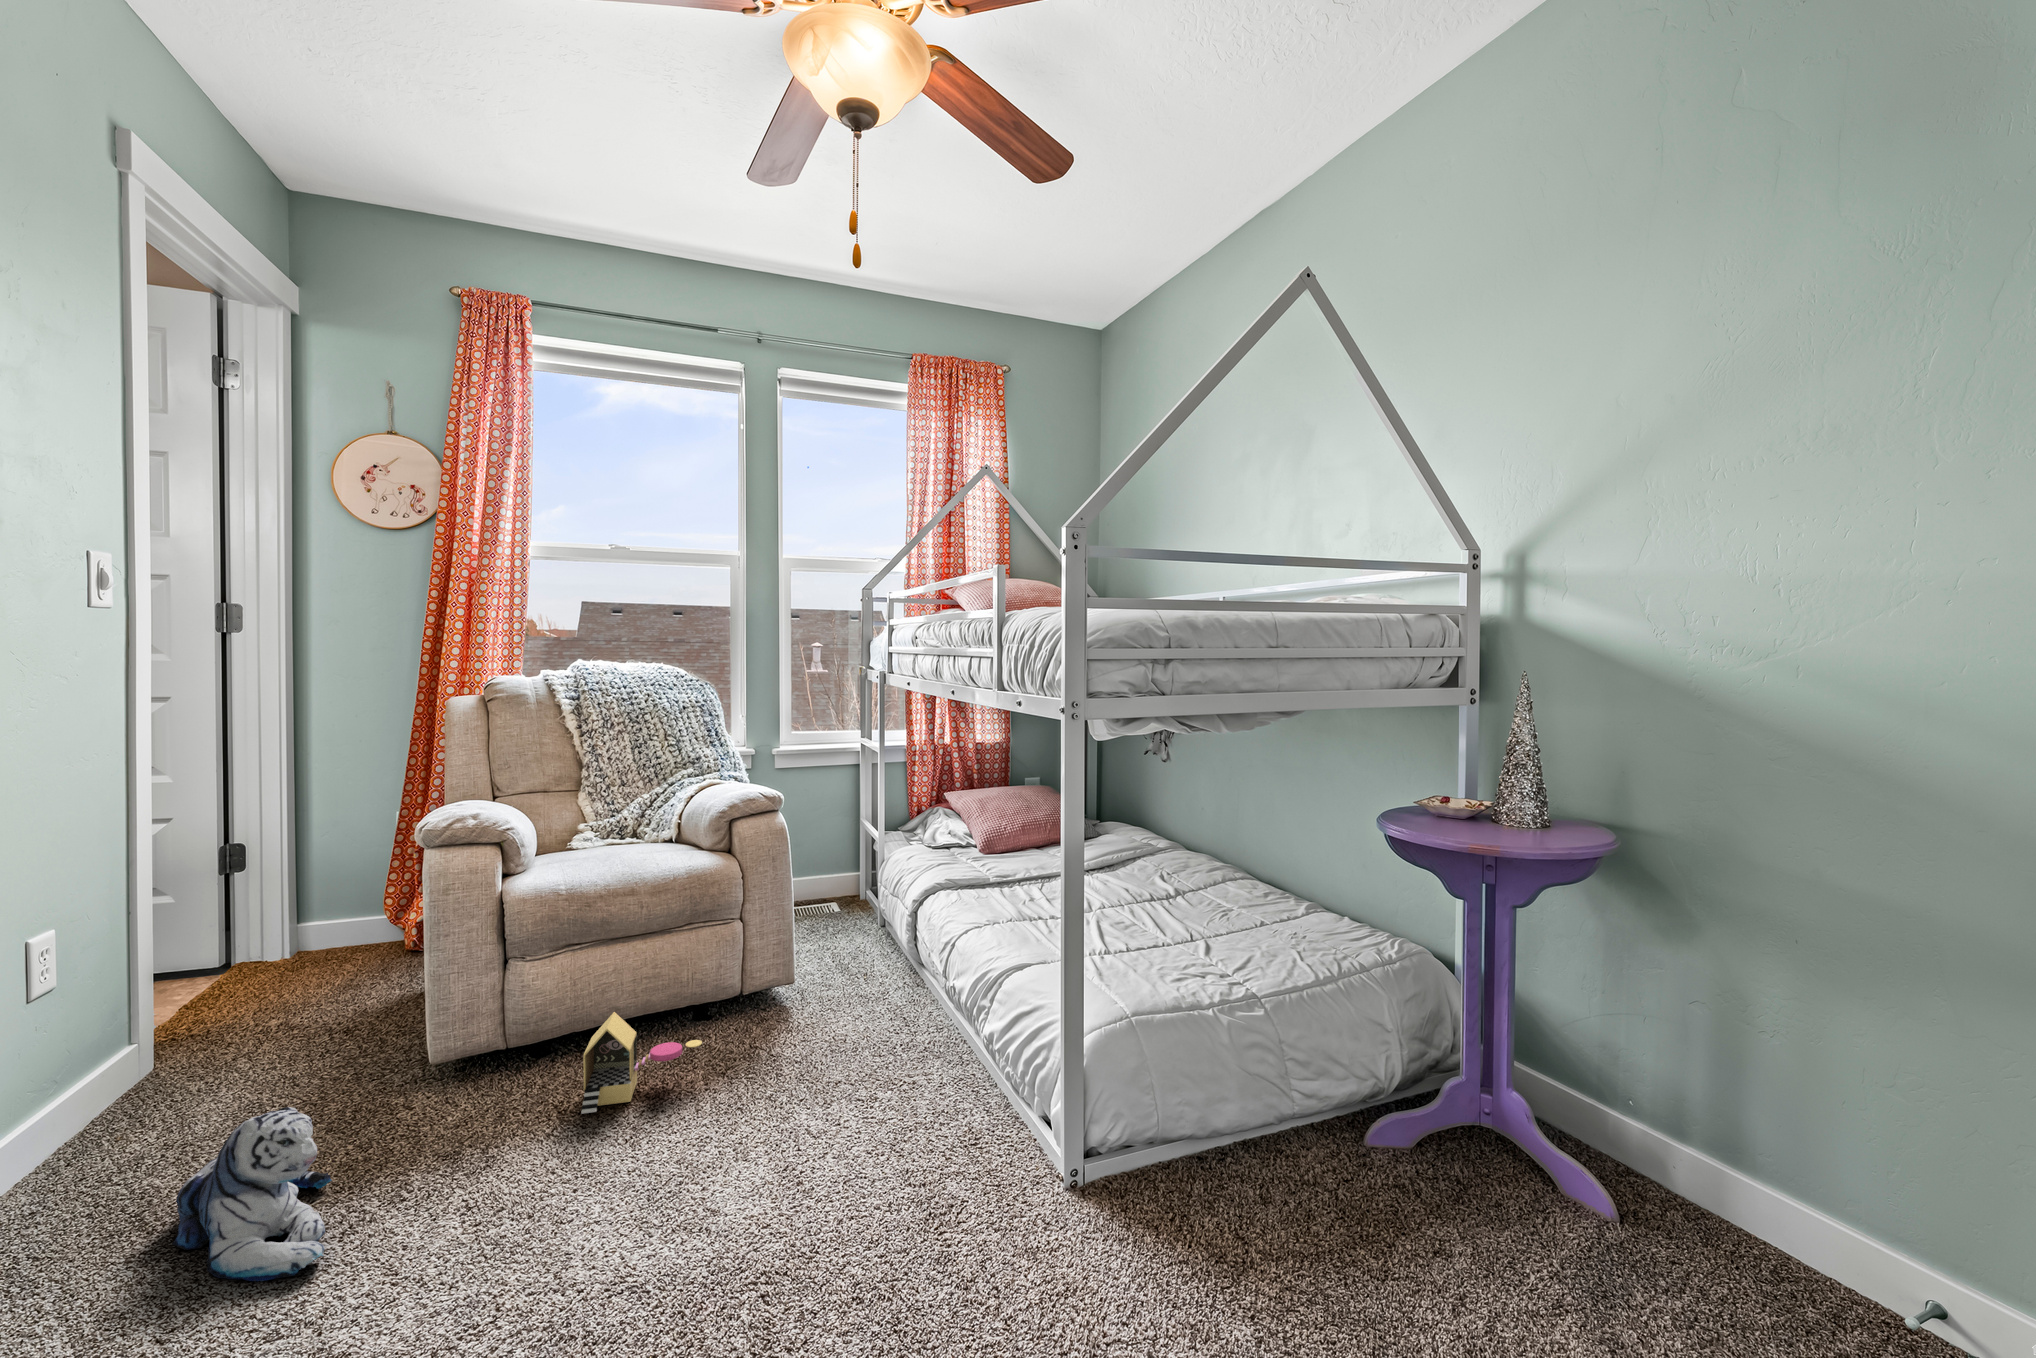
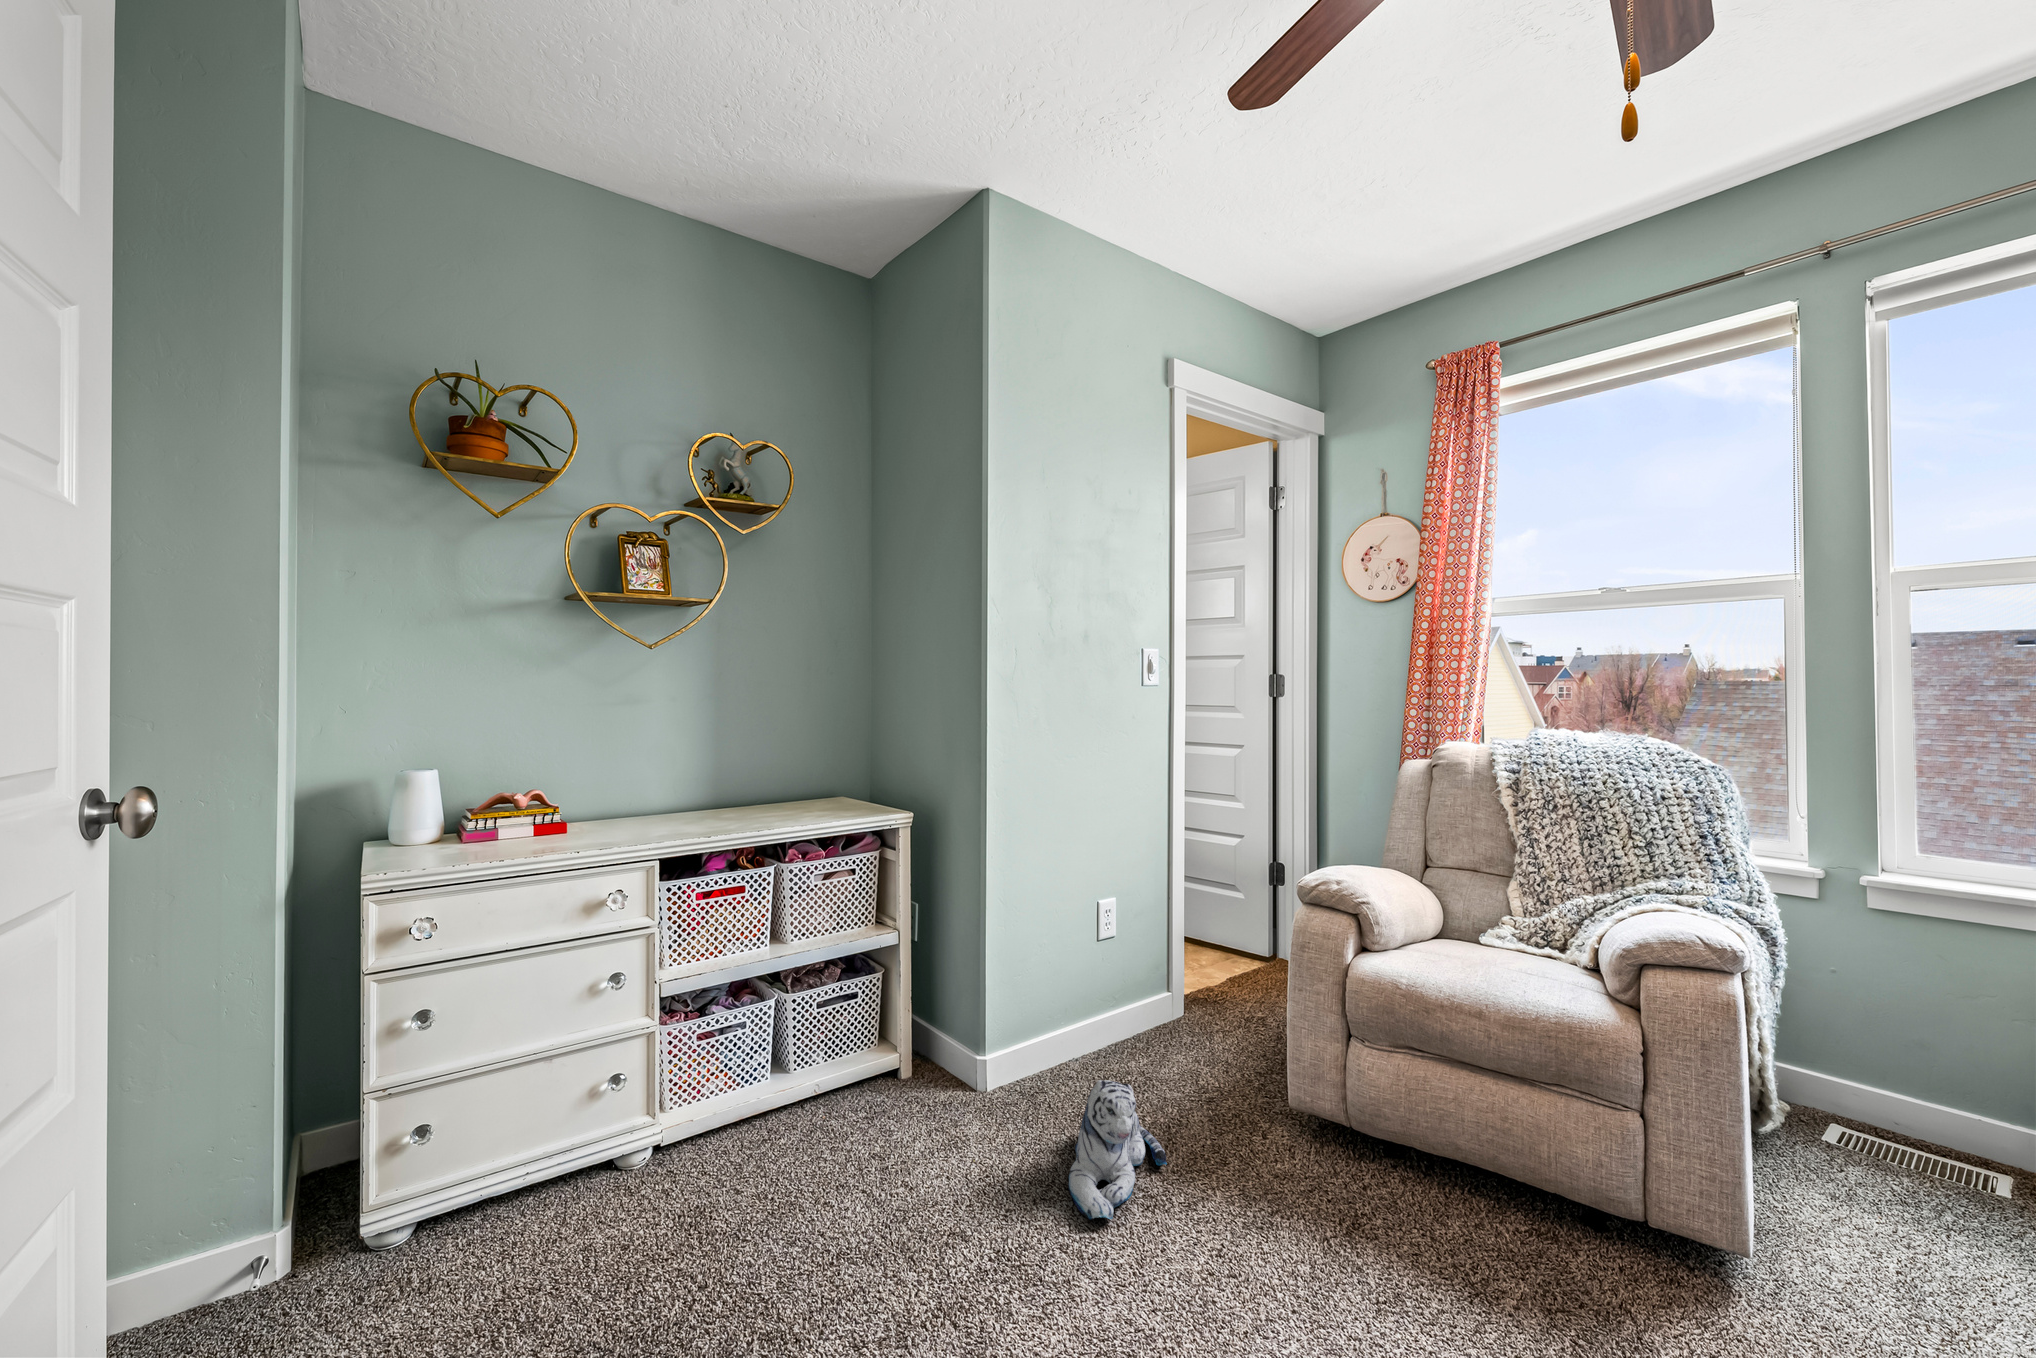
toy house: present [581,1012,702,1114] -> none [1363,1146,1519,1264]

